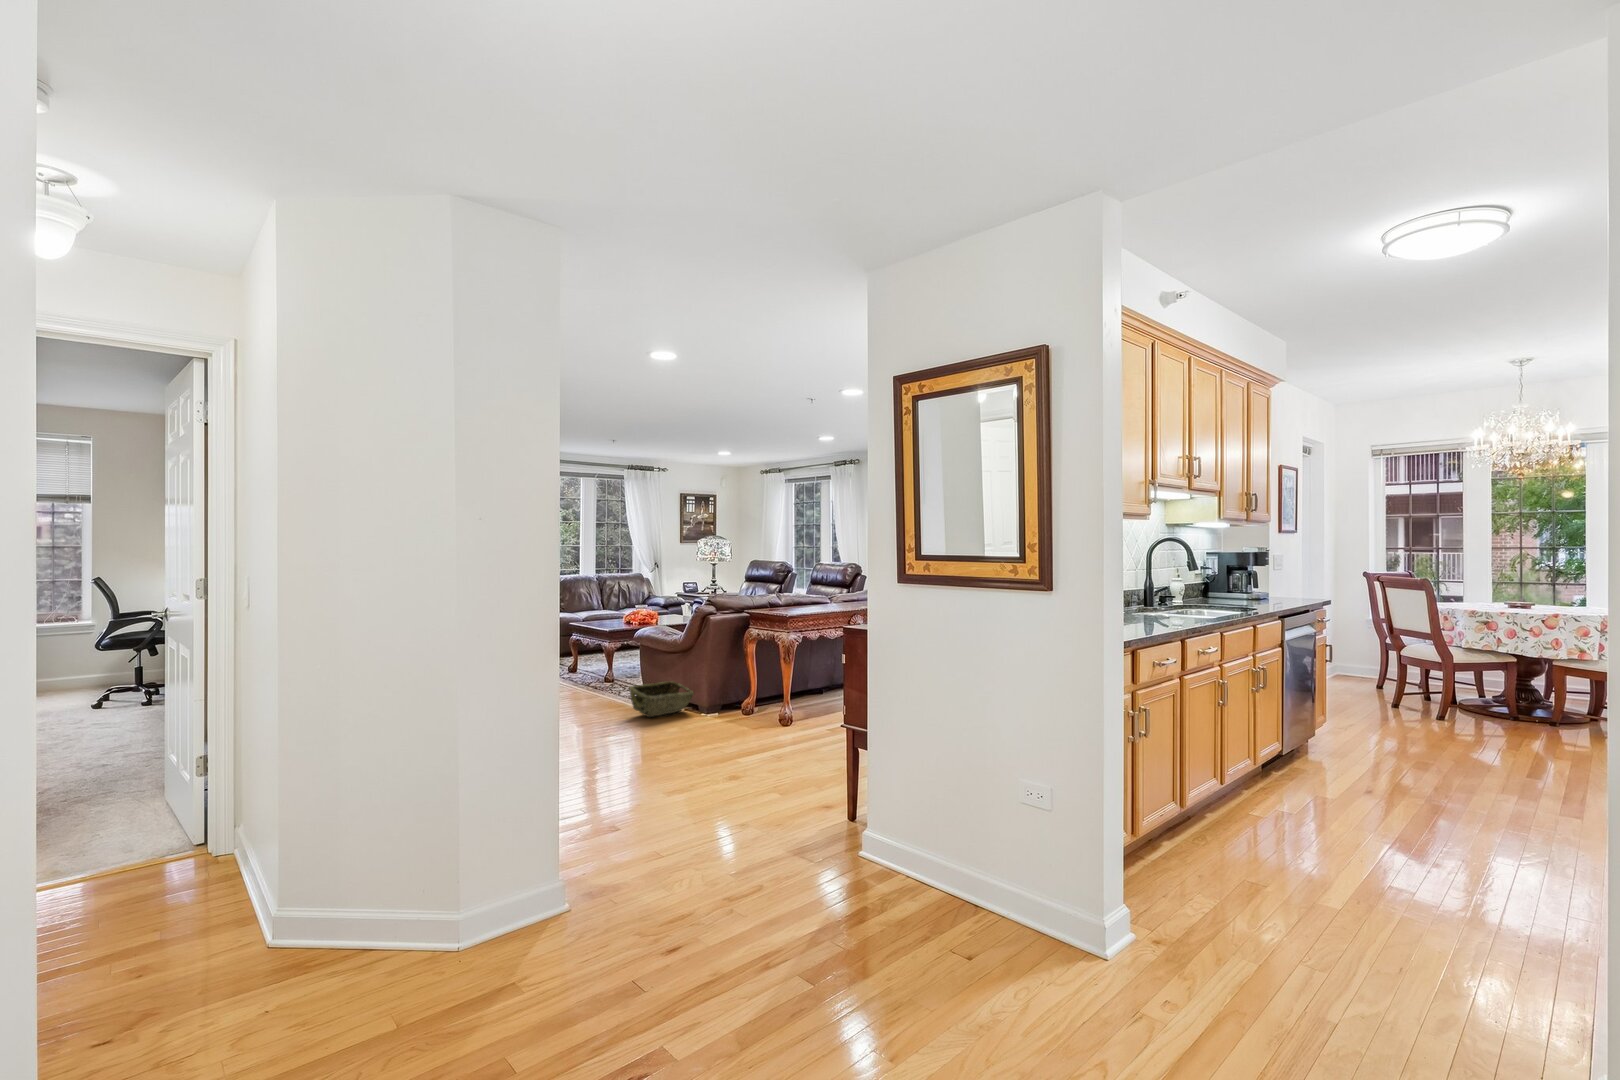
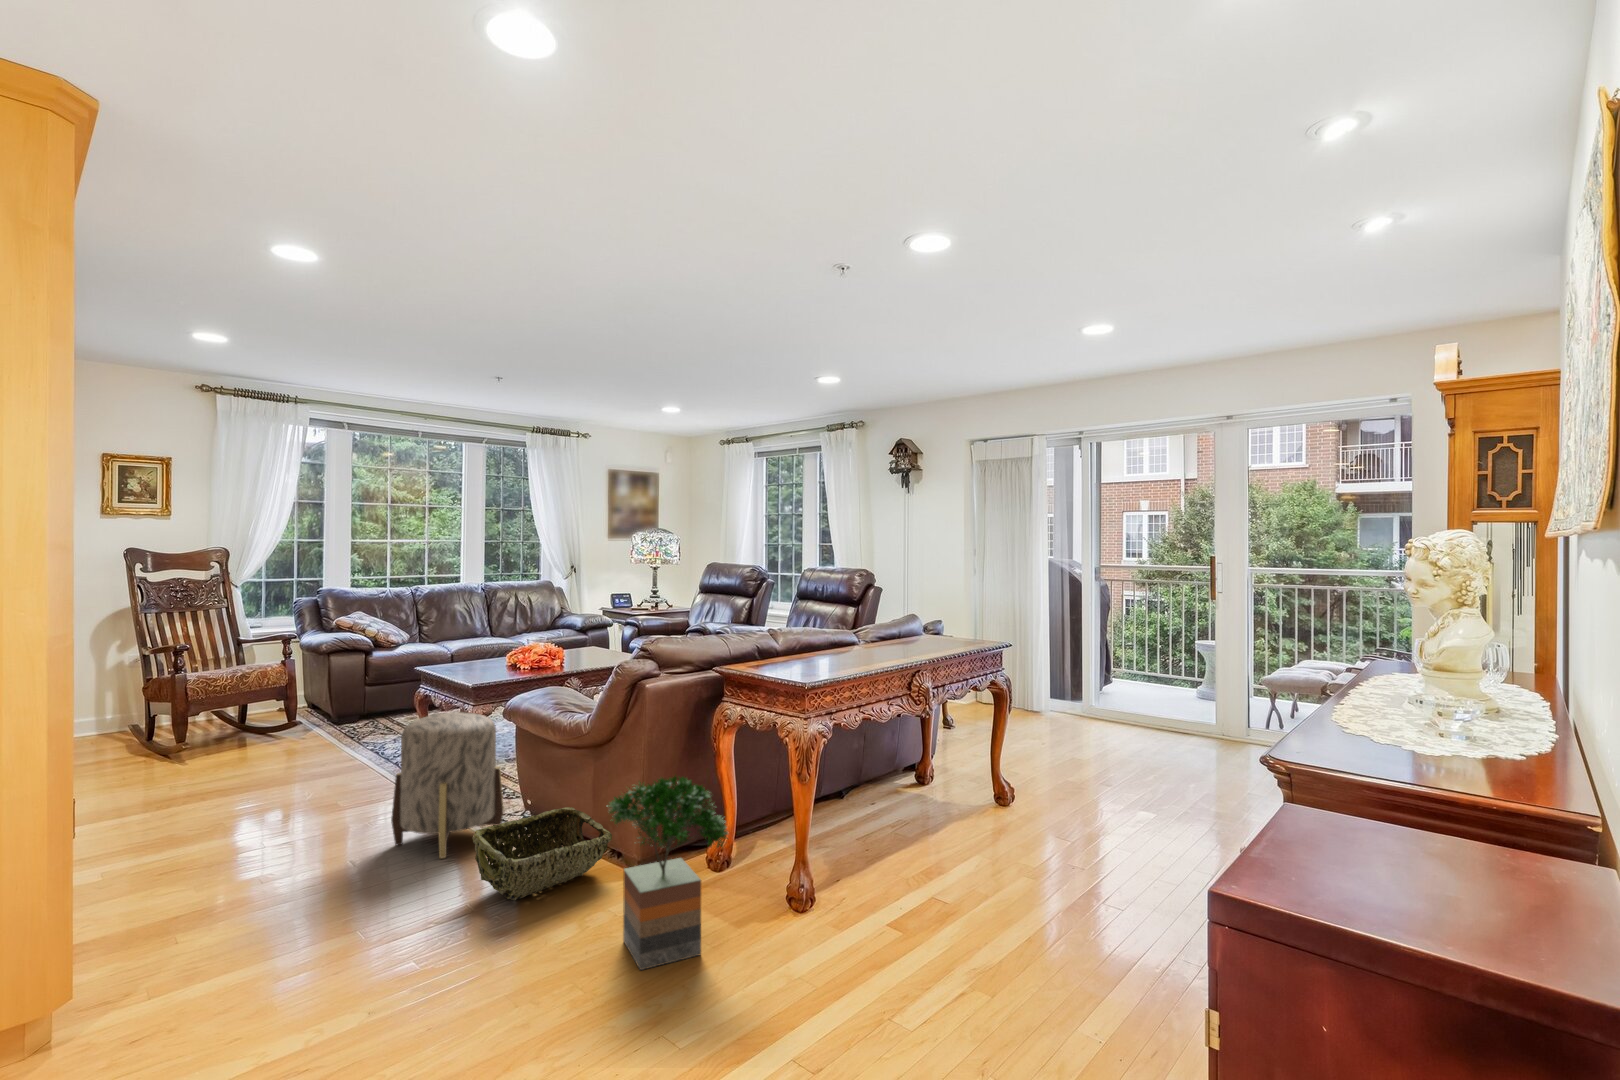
ottoman: none [582,637,637,706] -> present [391,712,504,858]
potted tree: none [693,654,749,735] -> present [607,776,728,970]

